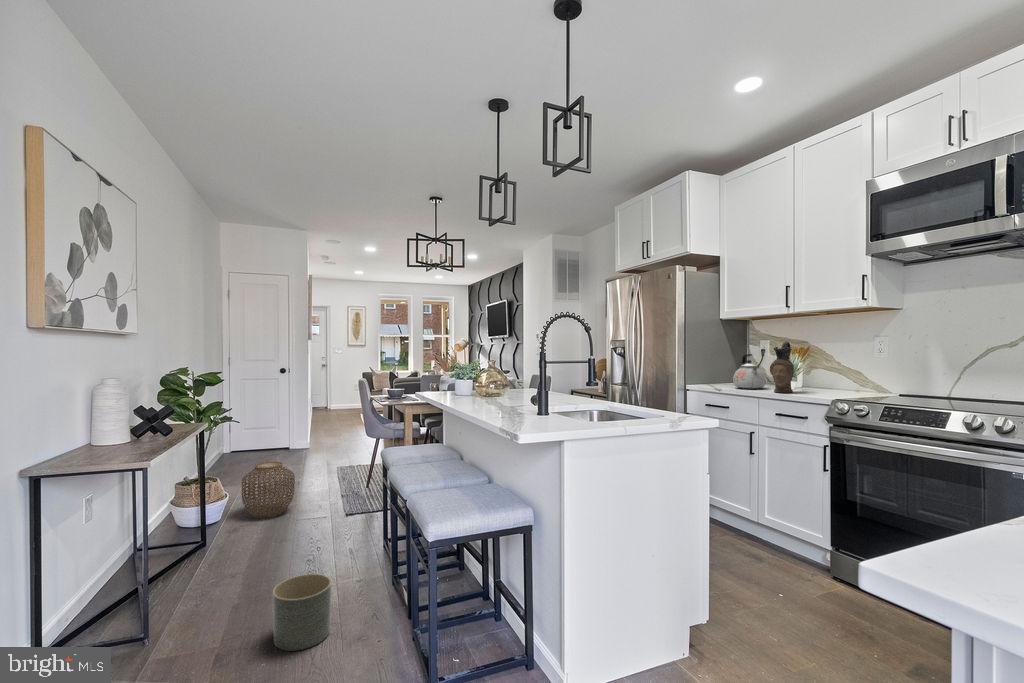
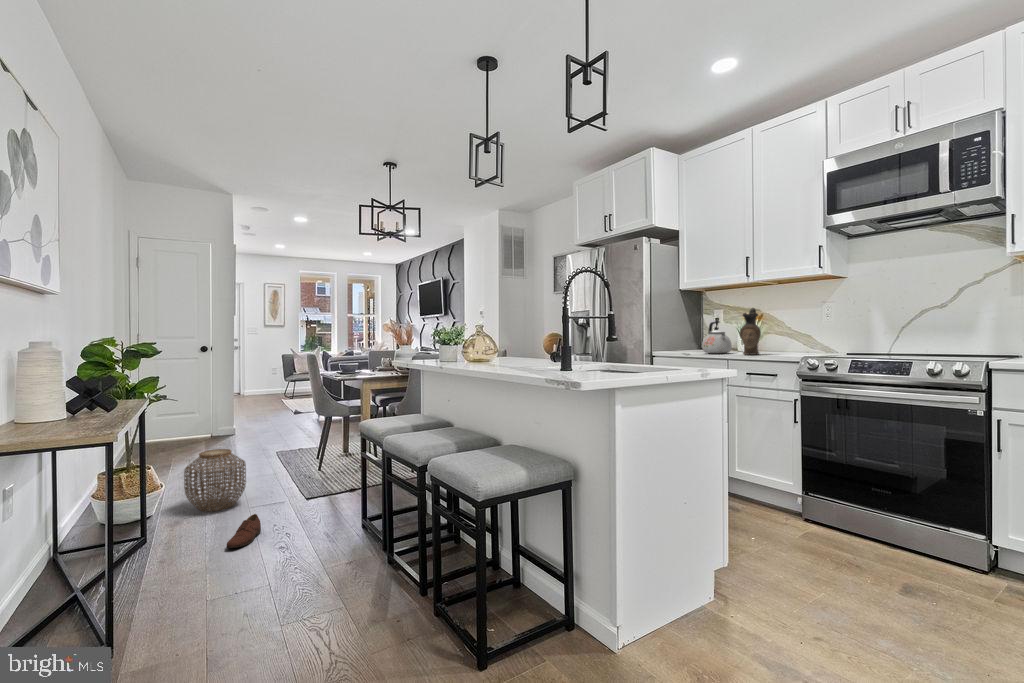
shoe: none [255,526,291,558] -> present [226,514,261,548]
planter: present [273,574,331,651] -> none [292,548,354,626]

